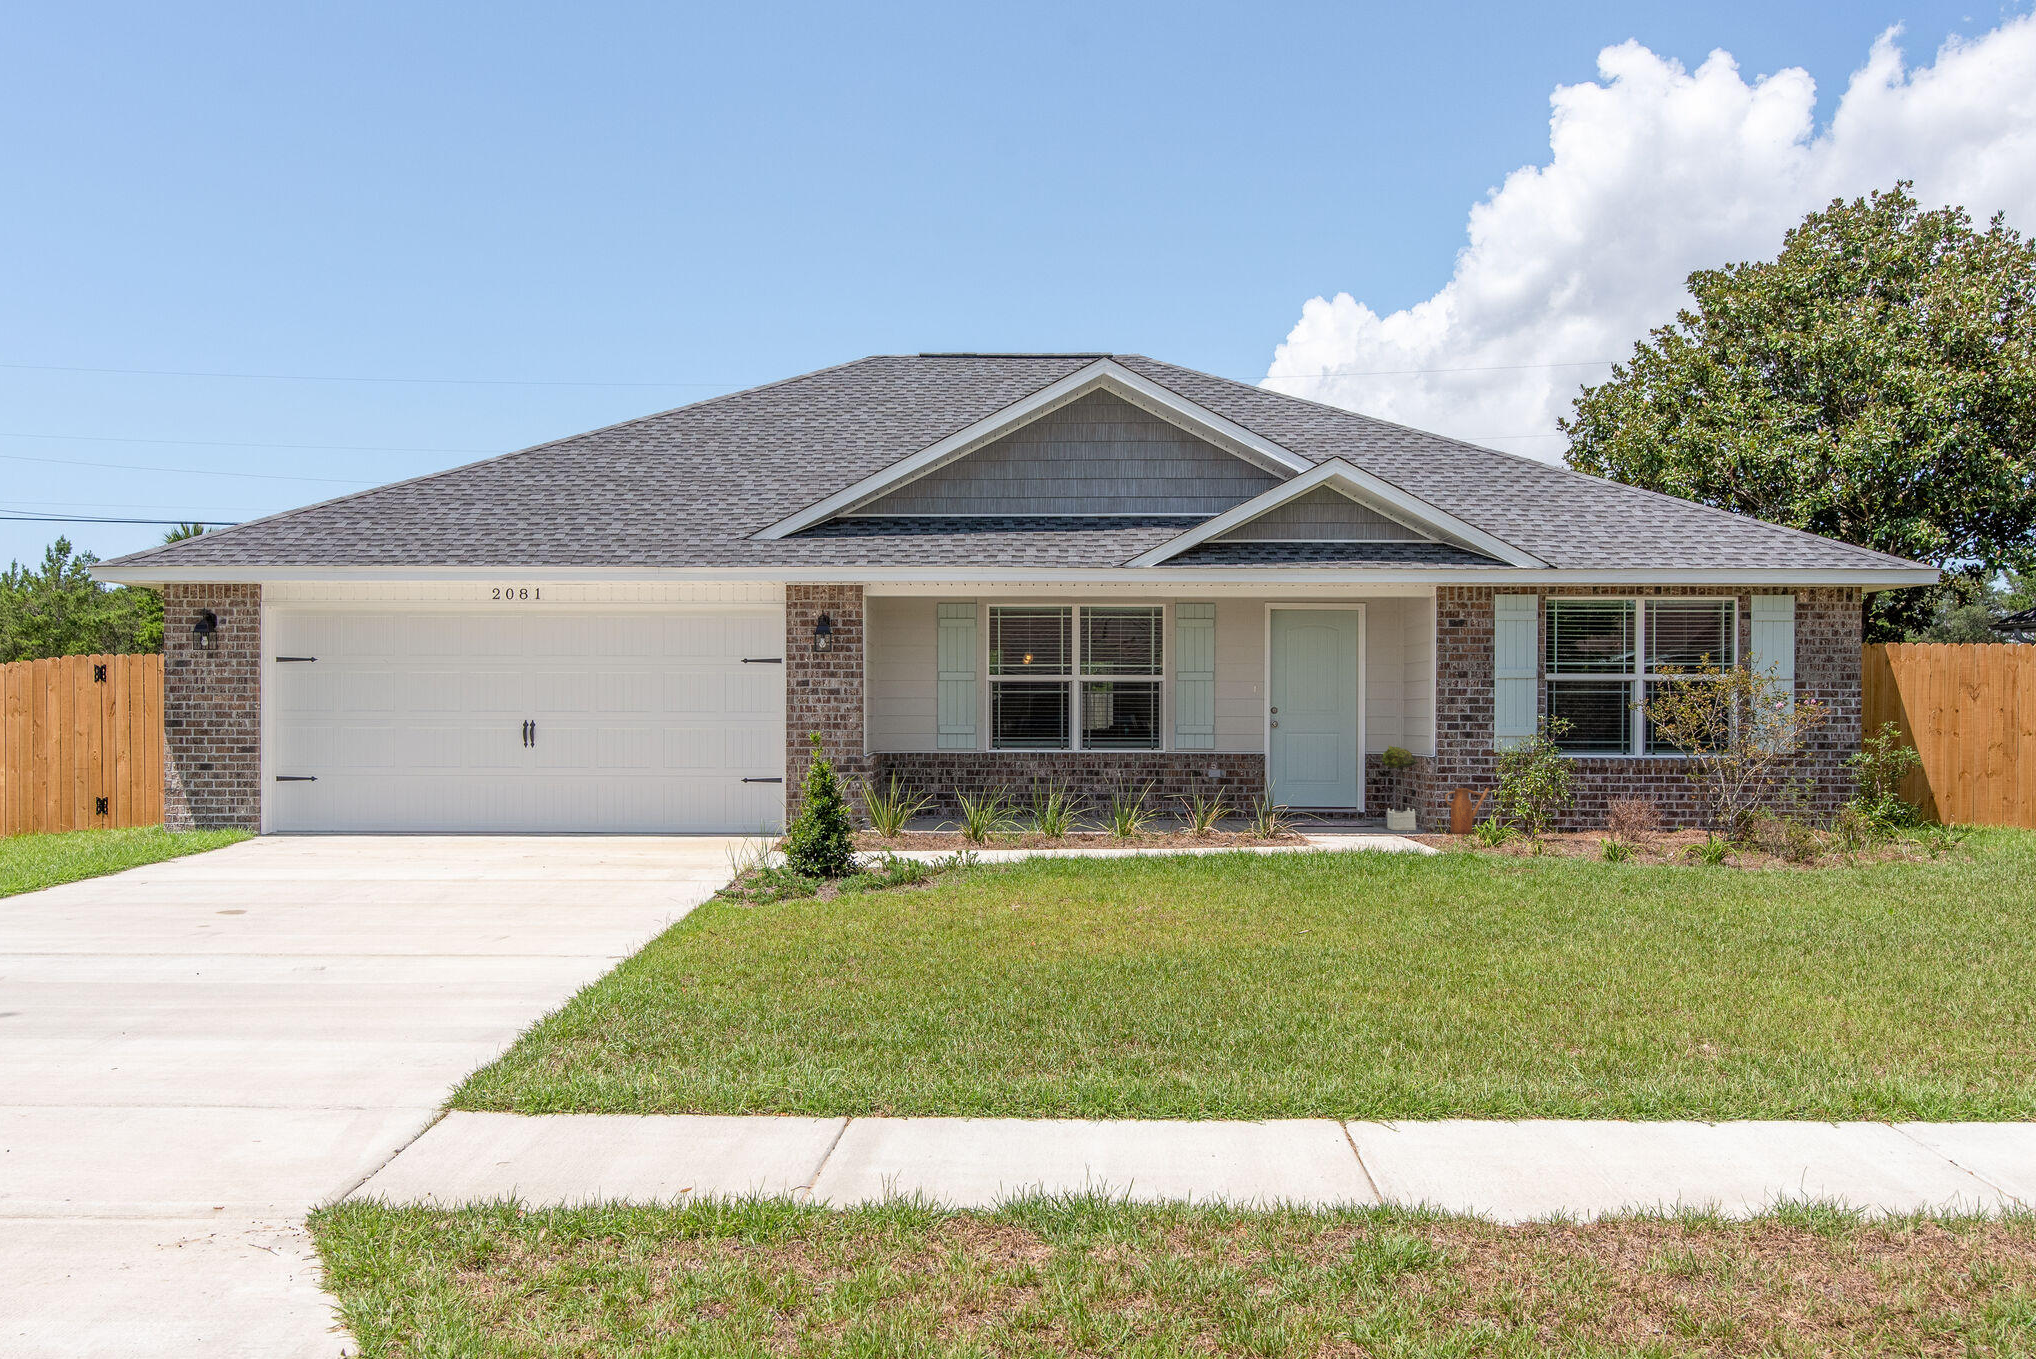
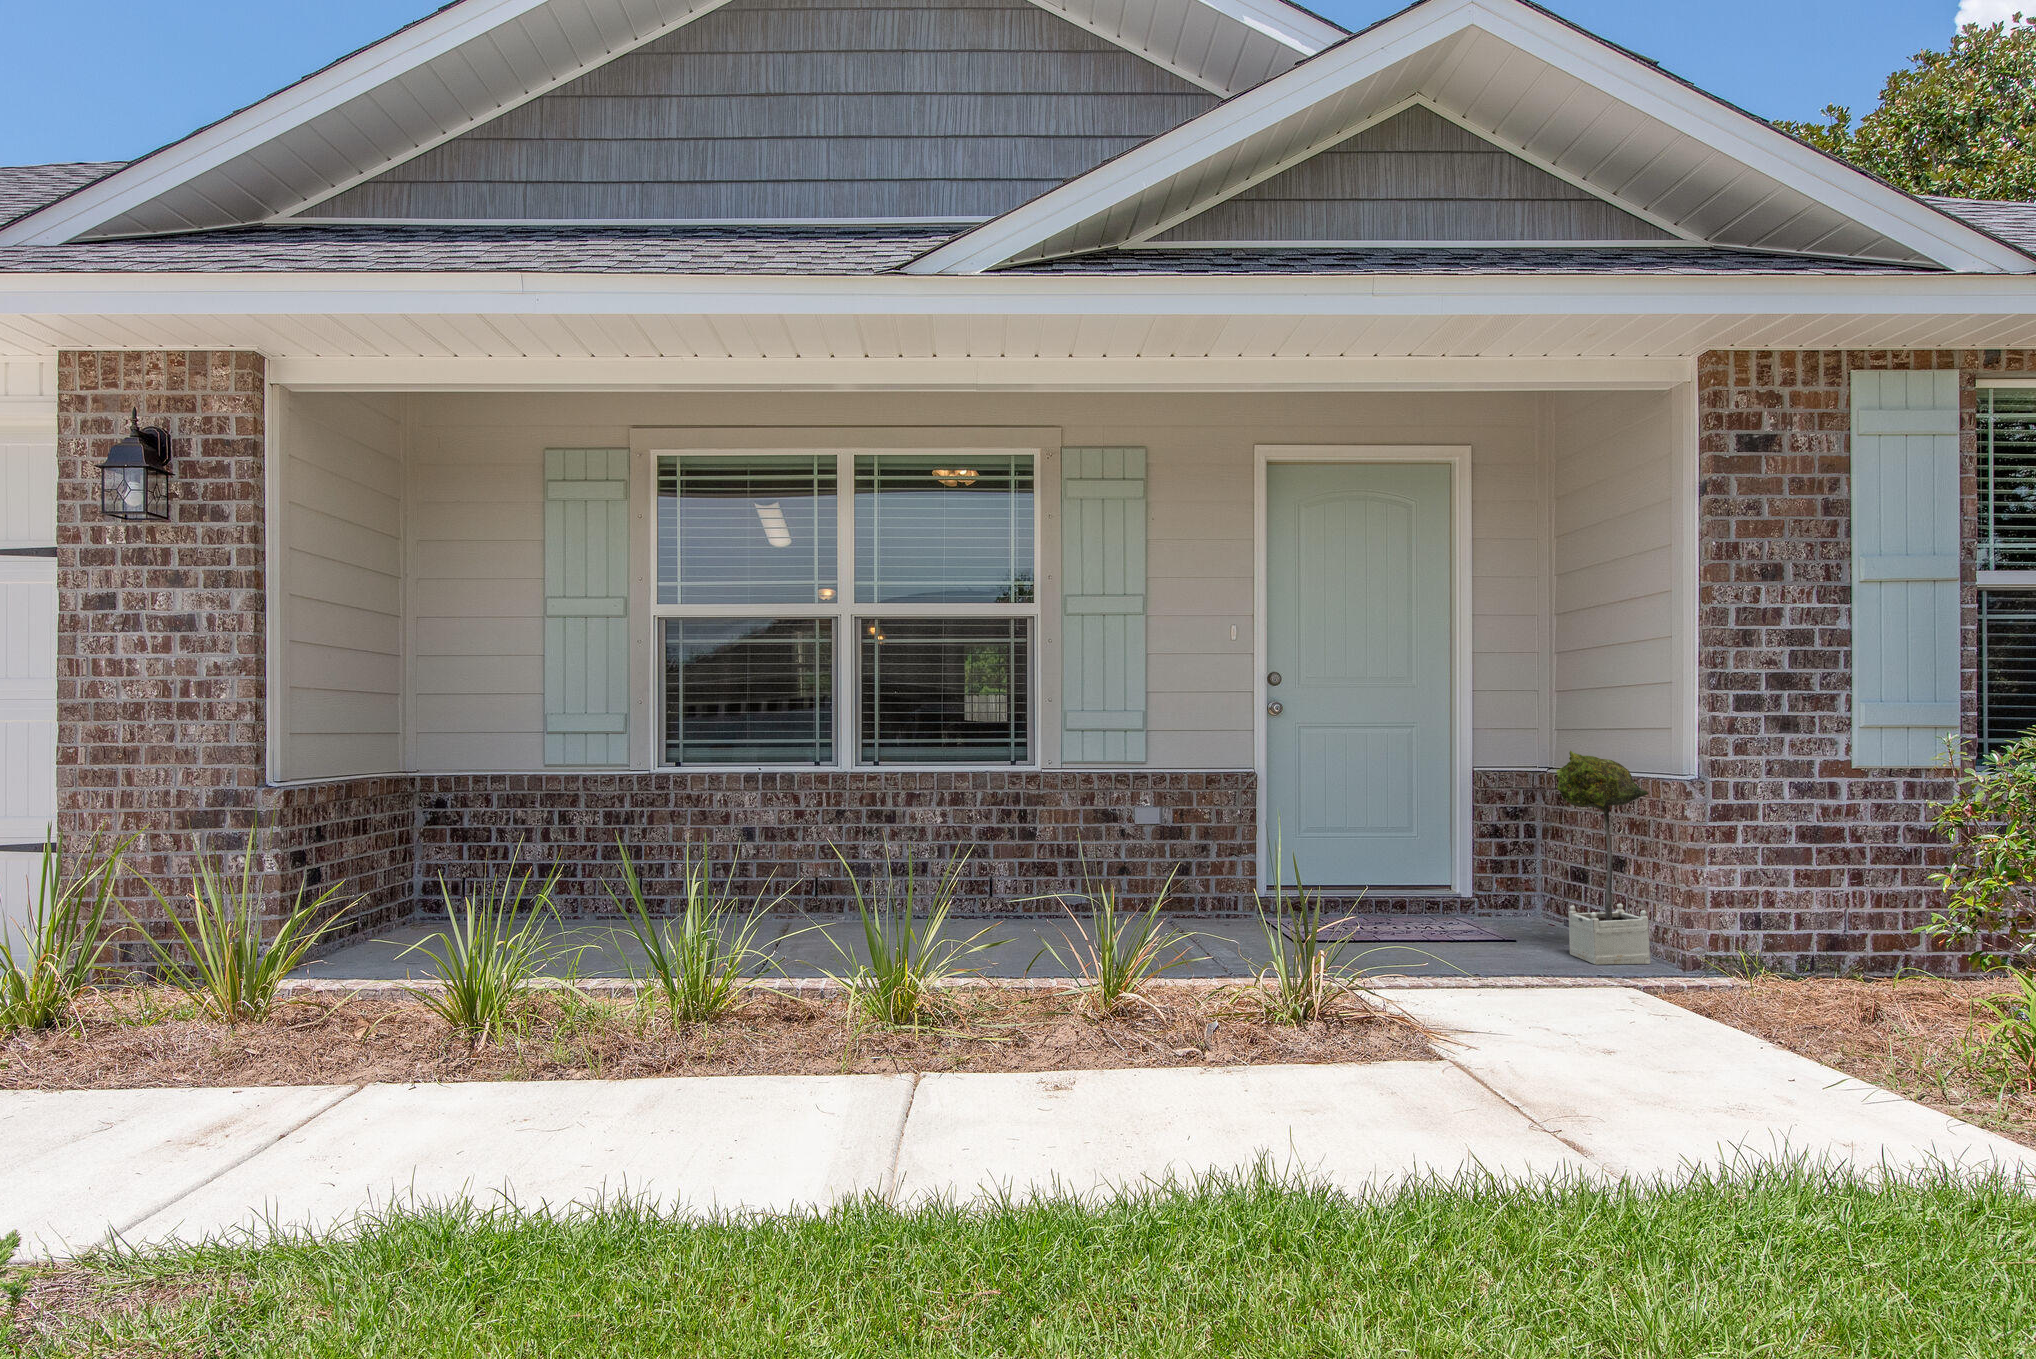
watering can: present [1445,788,1489,834] -> none [1742,859,1855,983]

